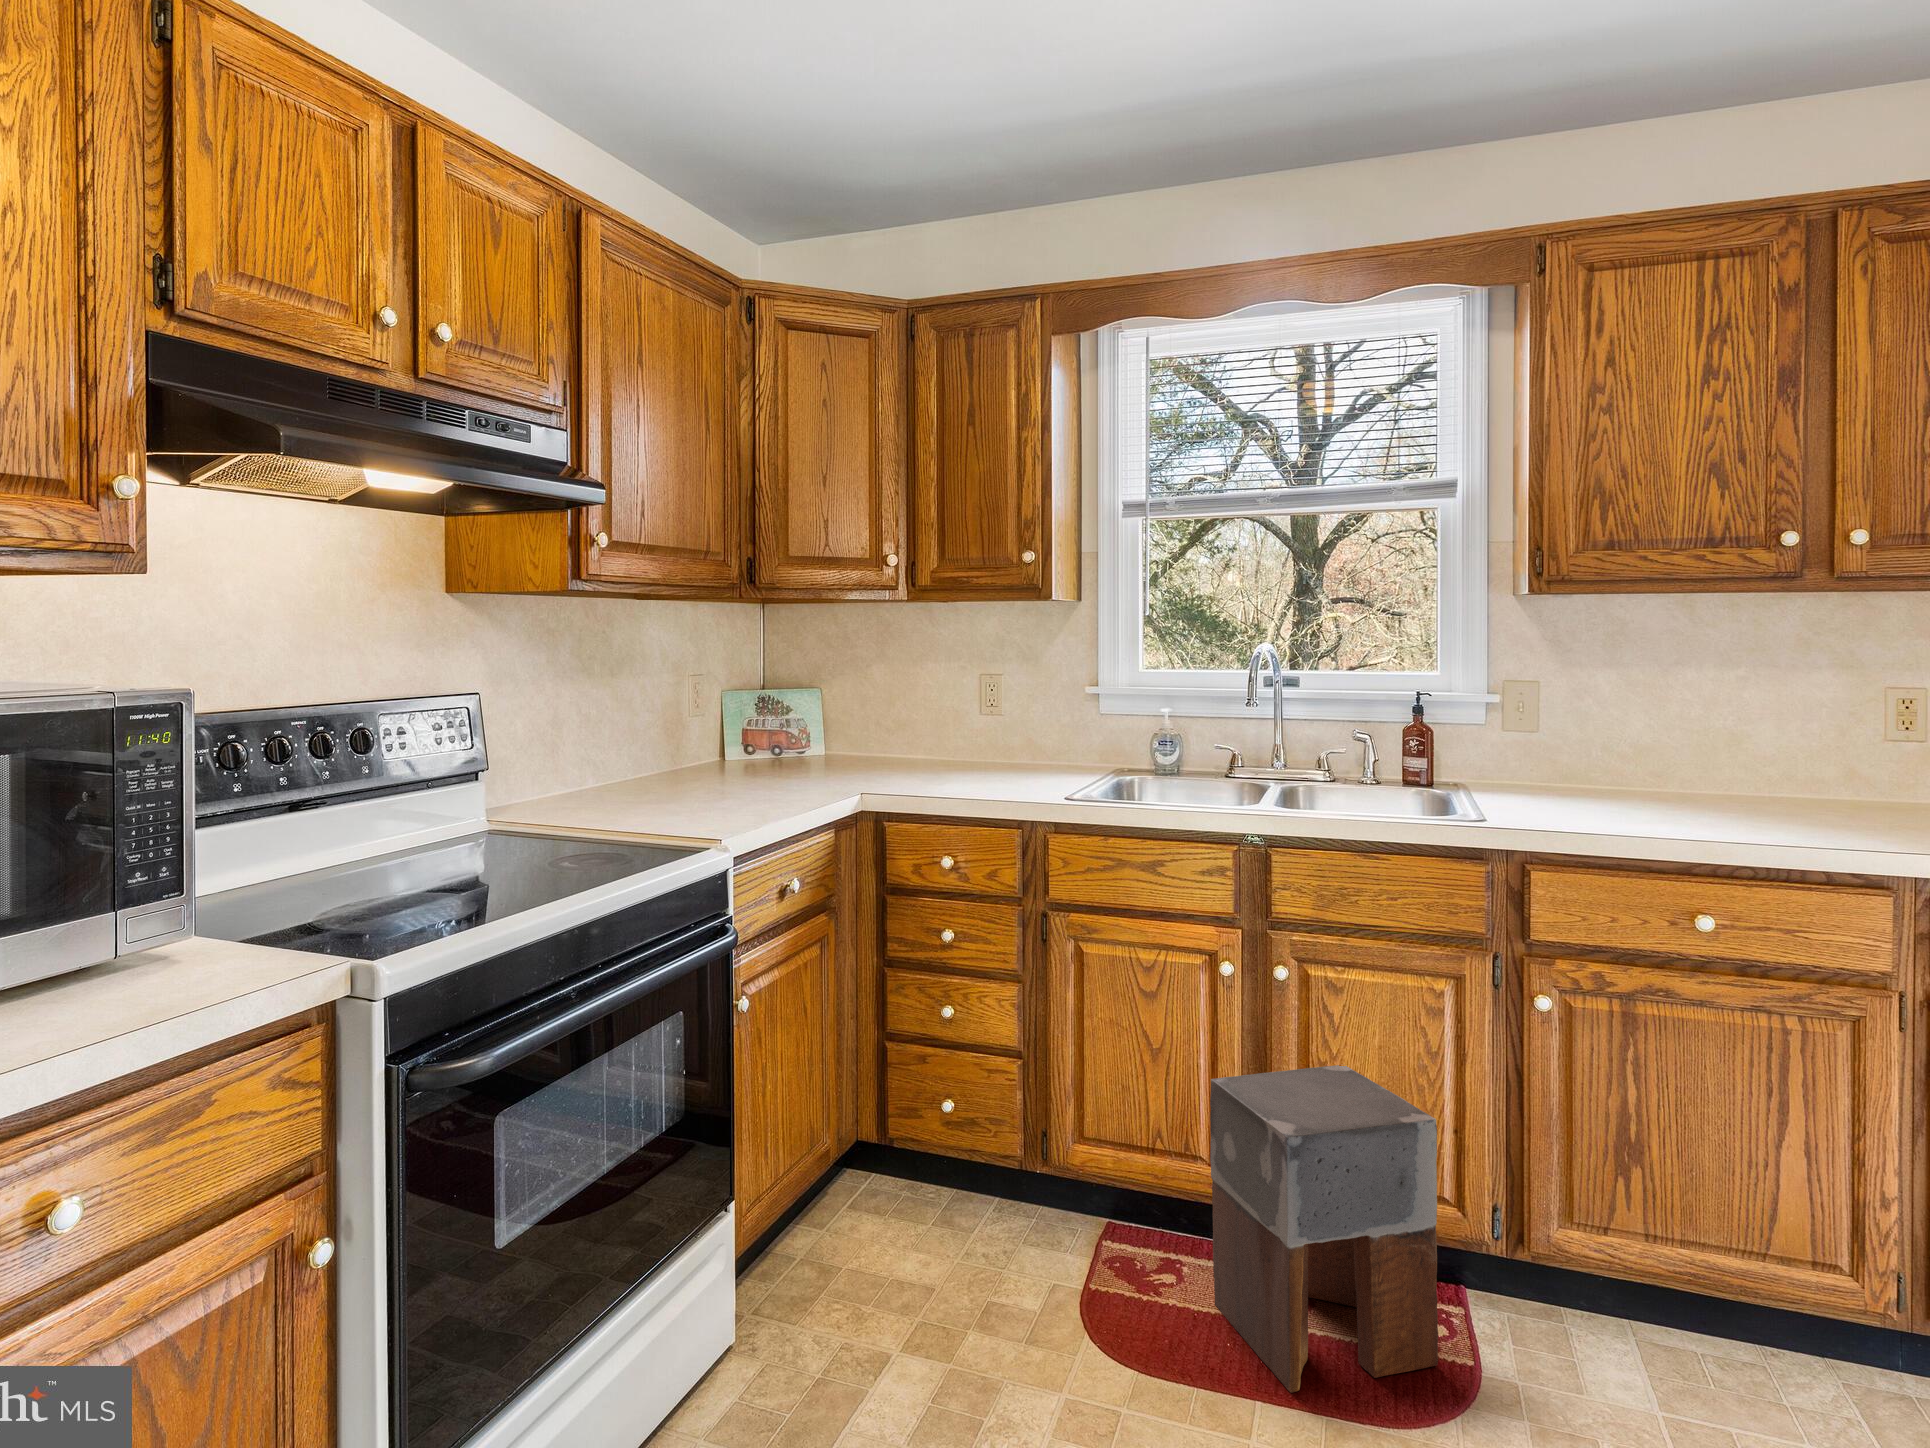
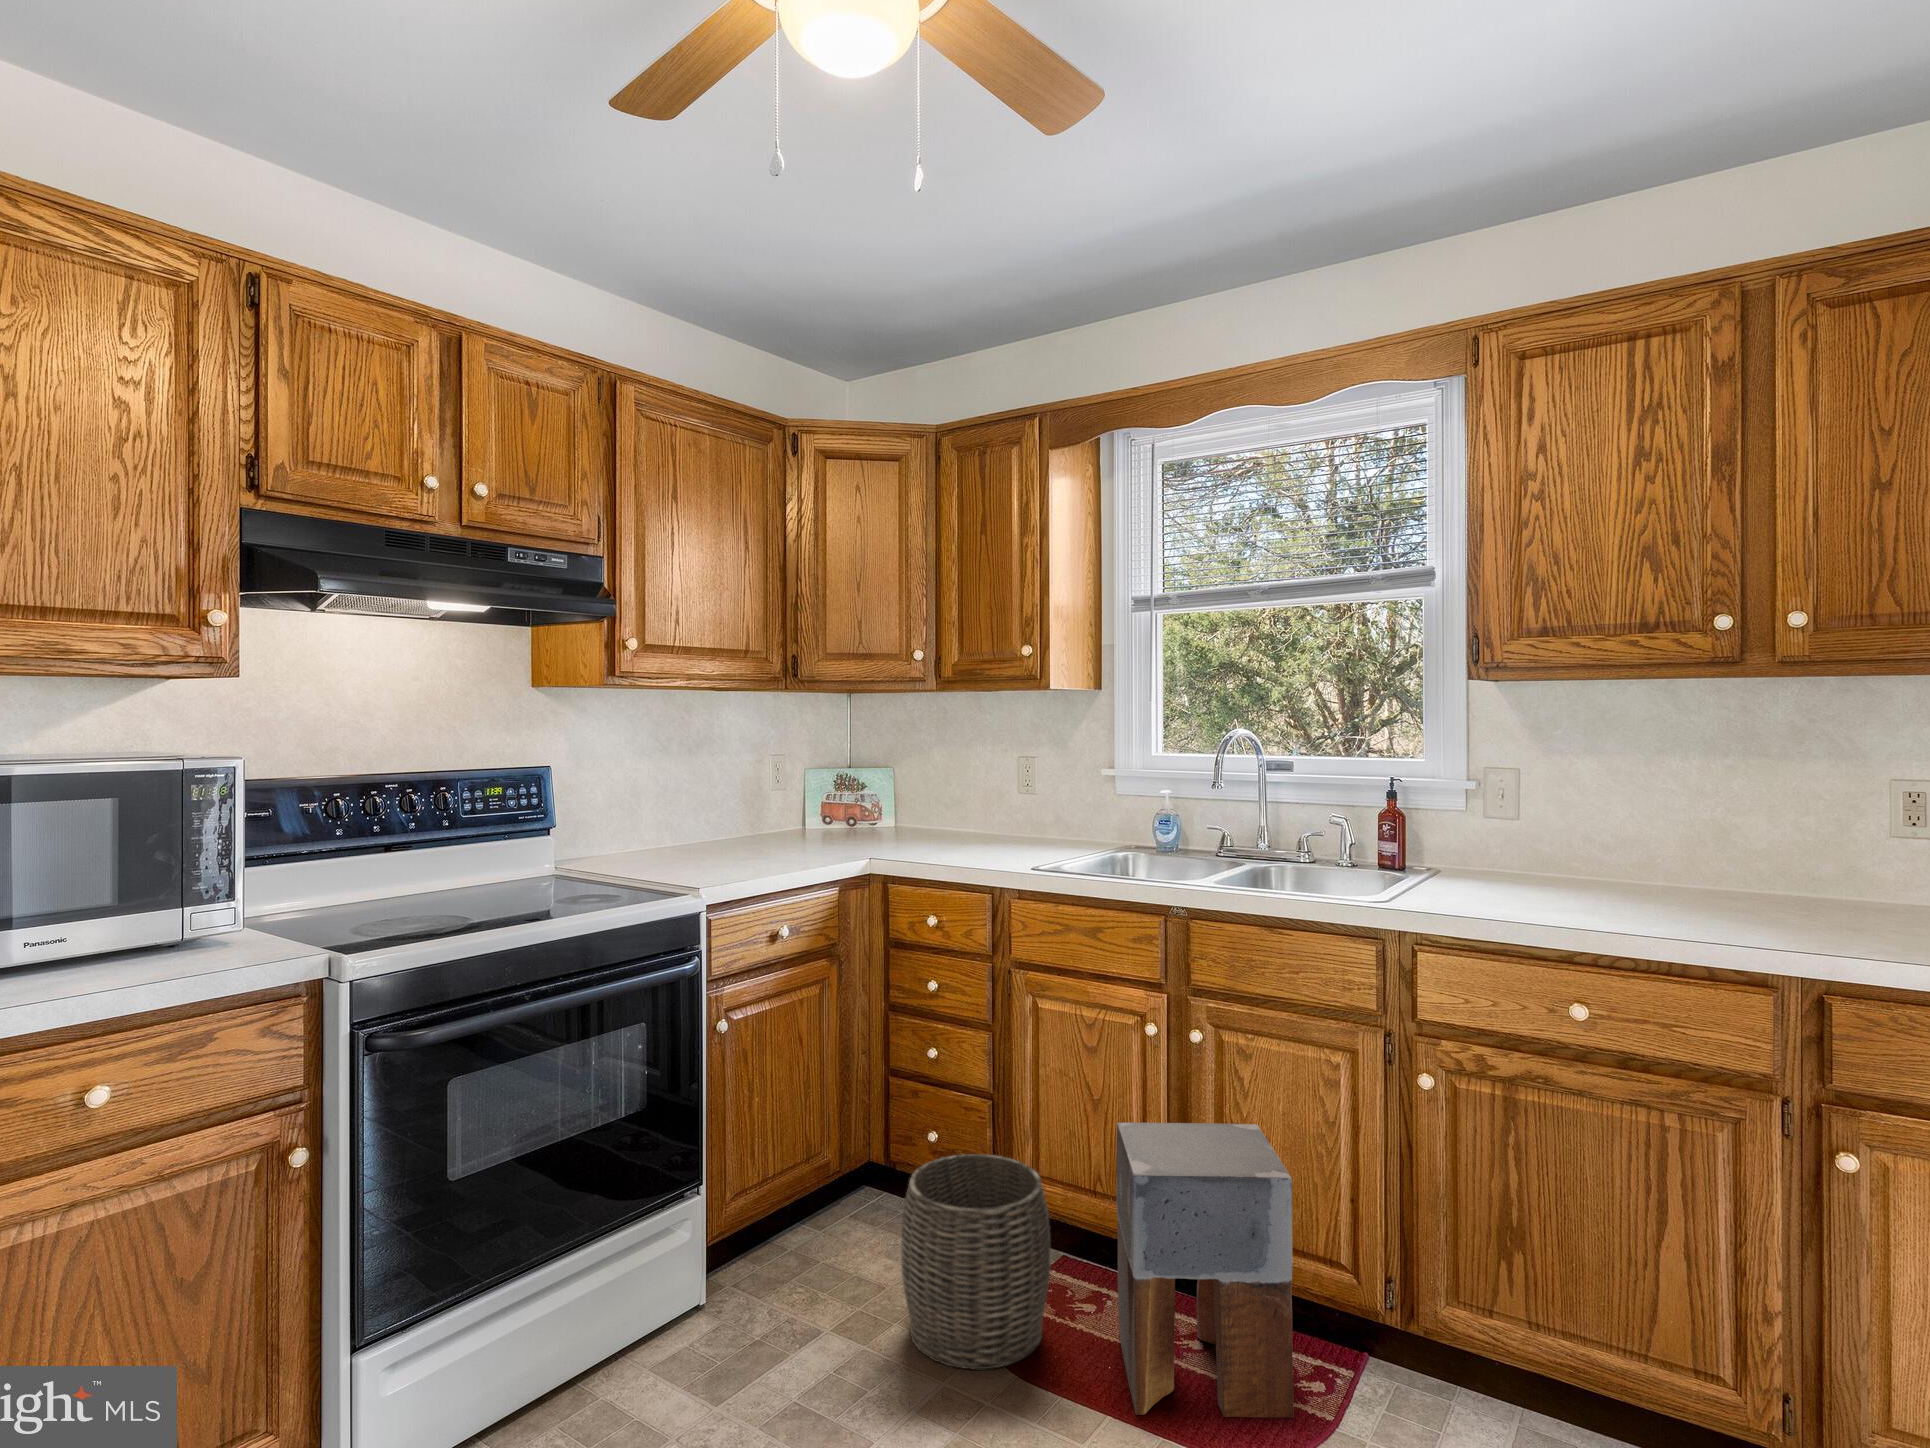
woven basket: none [985,1128,1151,1373] -> present [902,1154,1050,1369]

